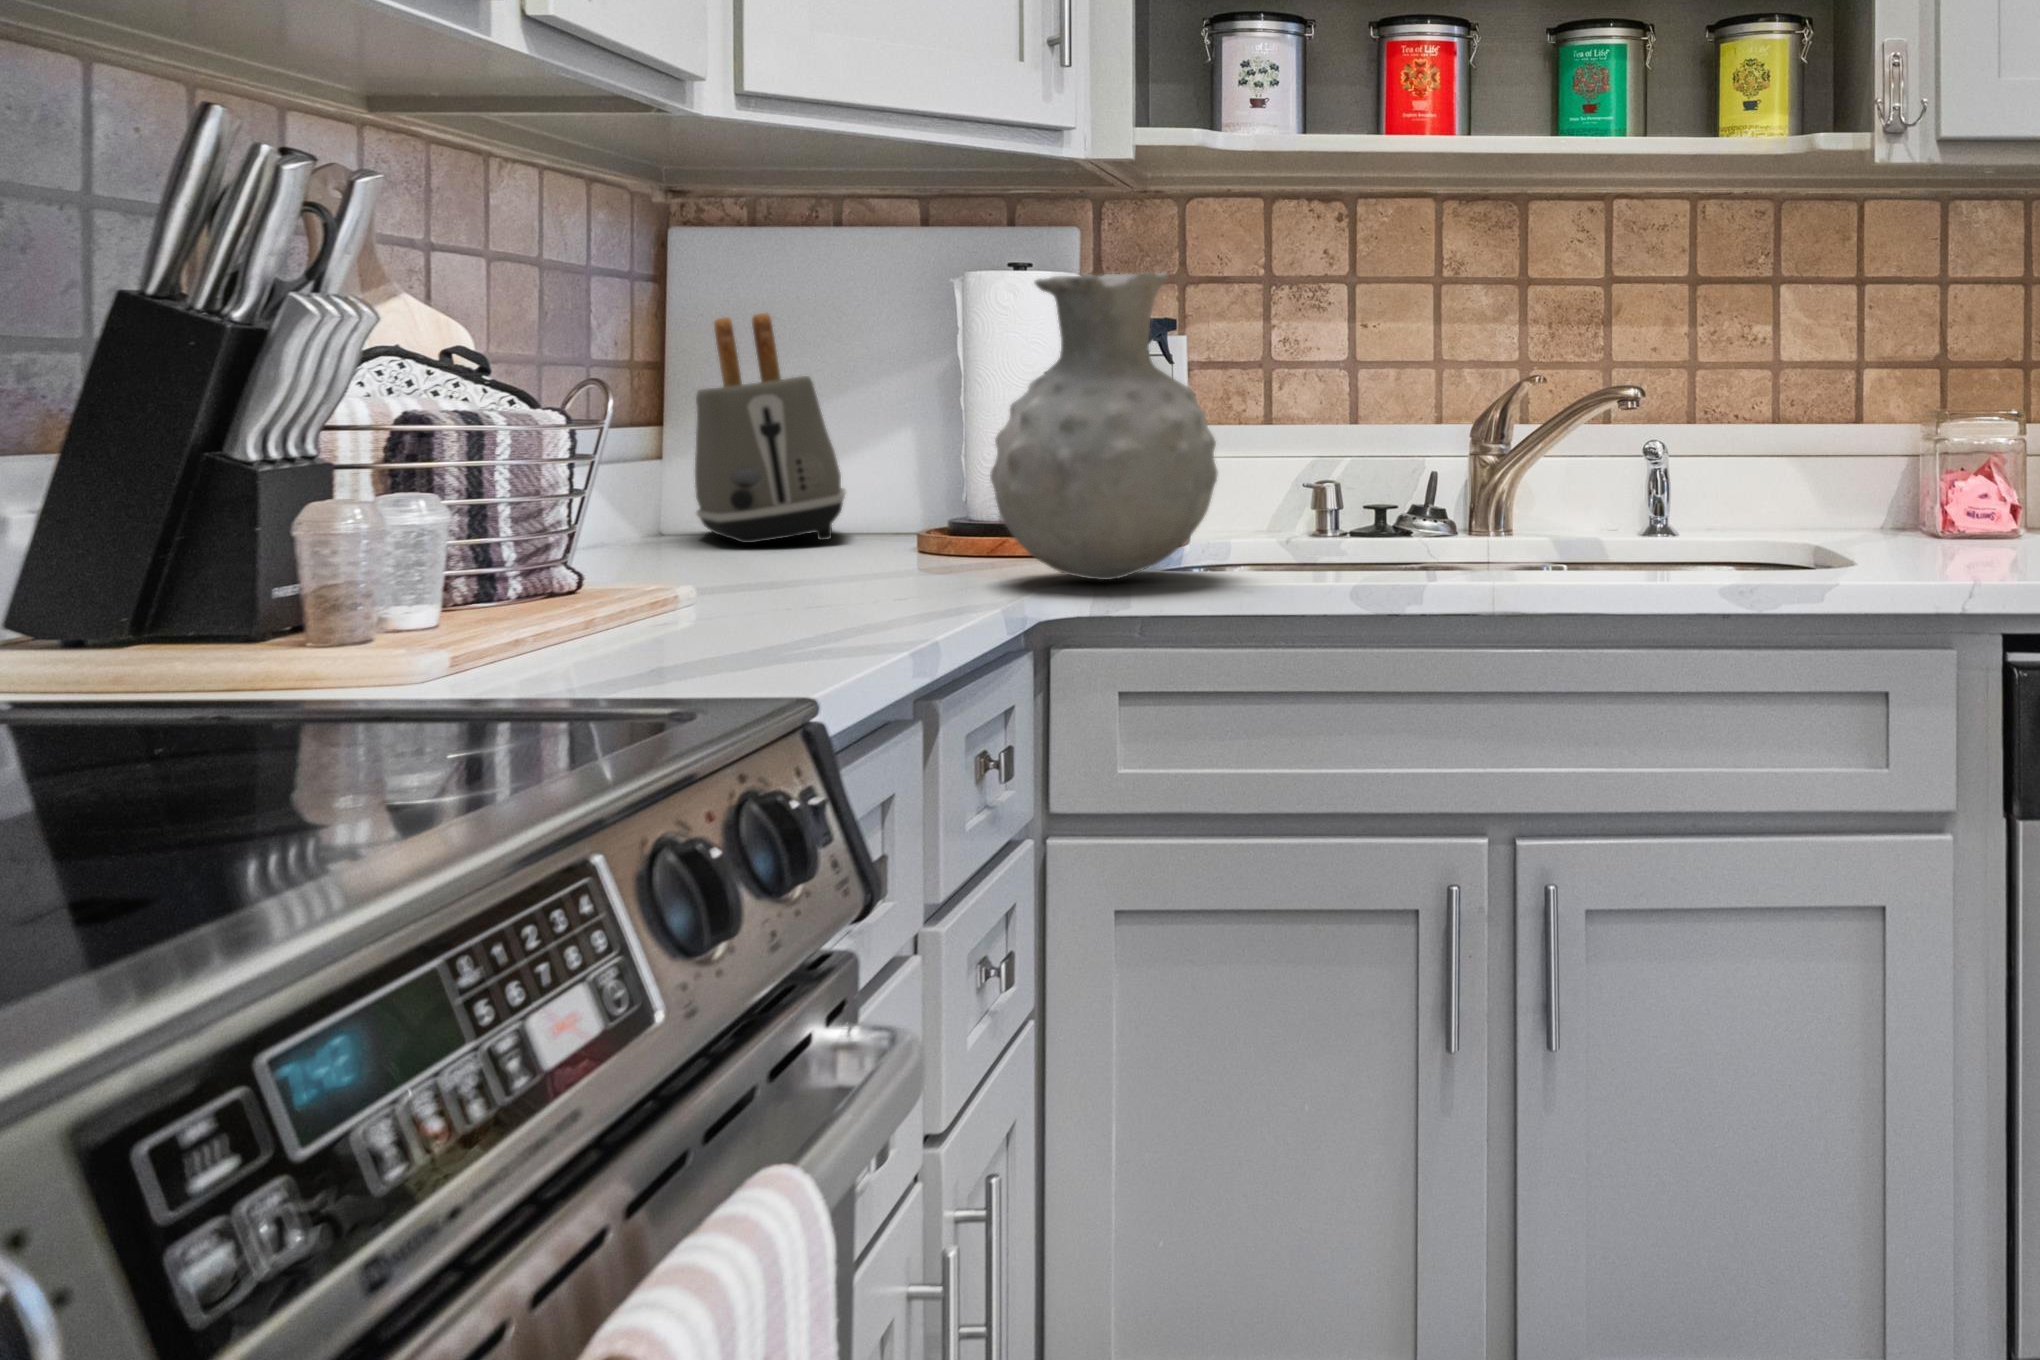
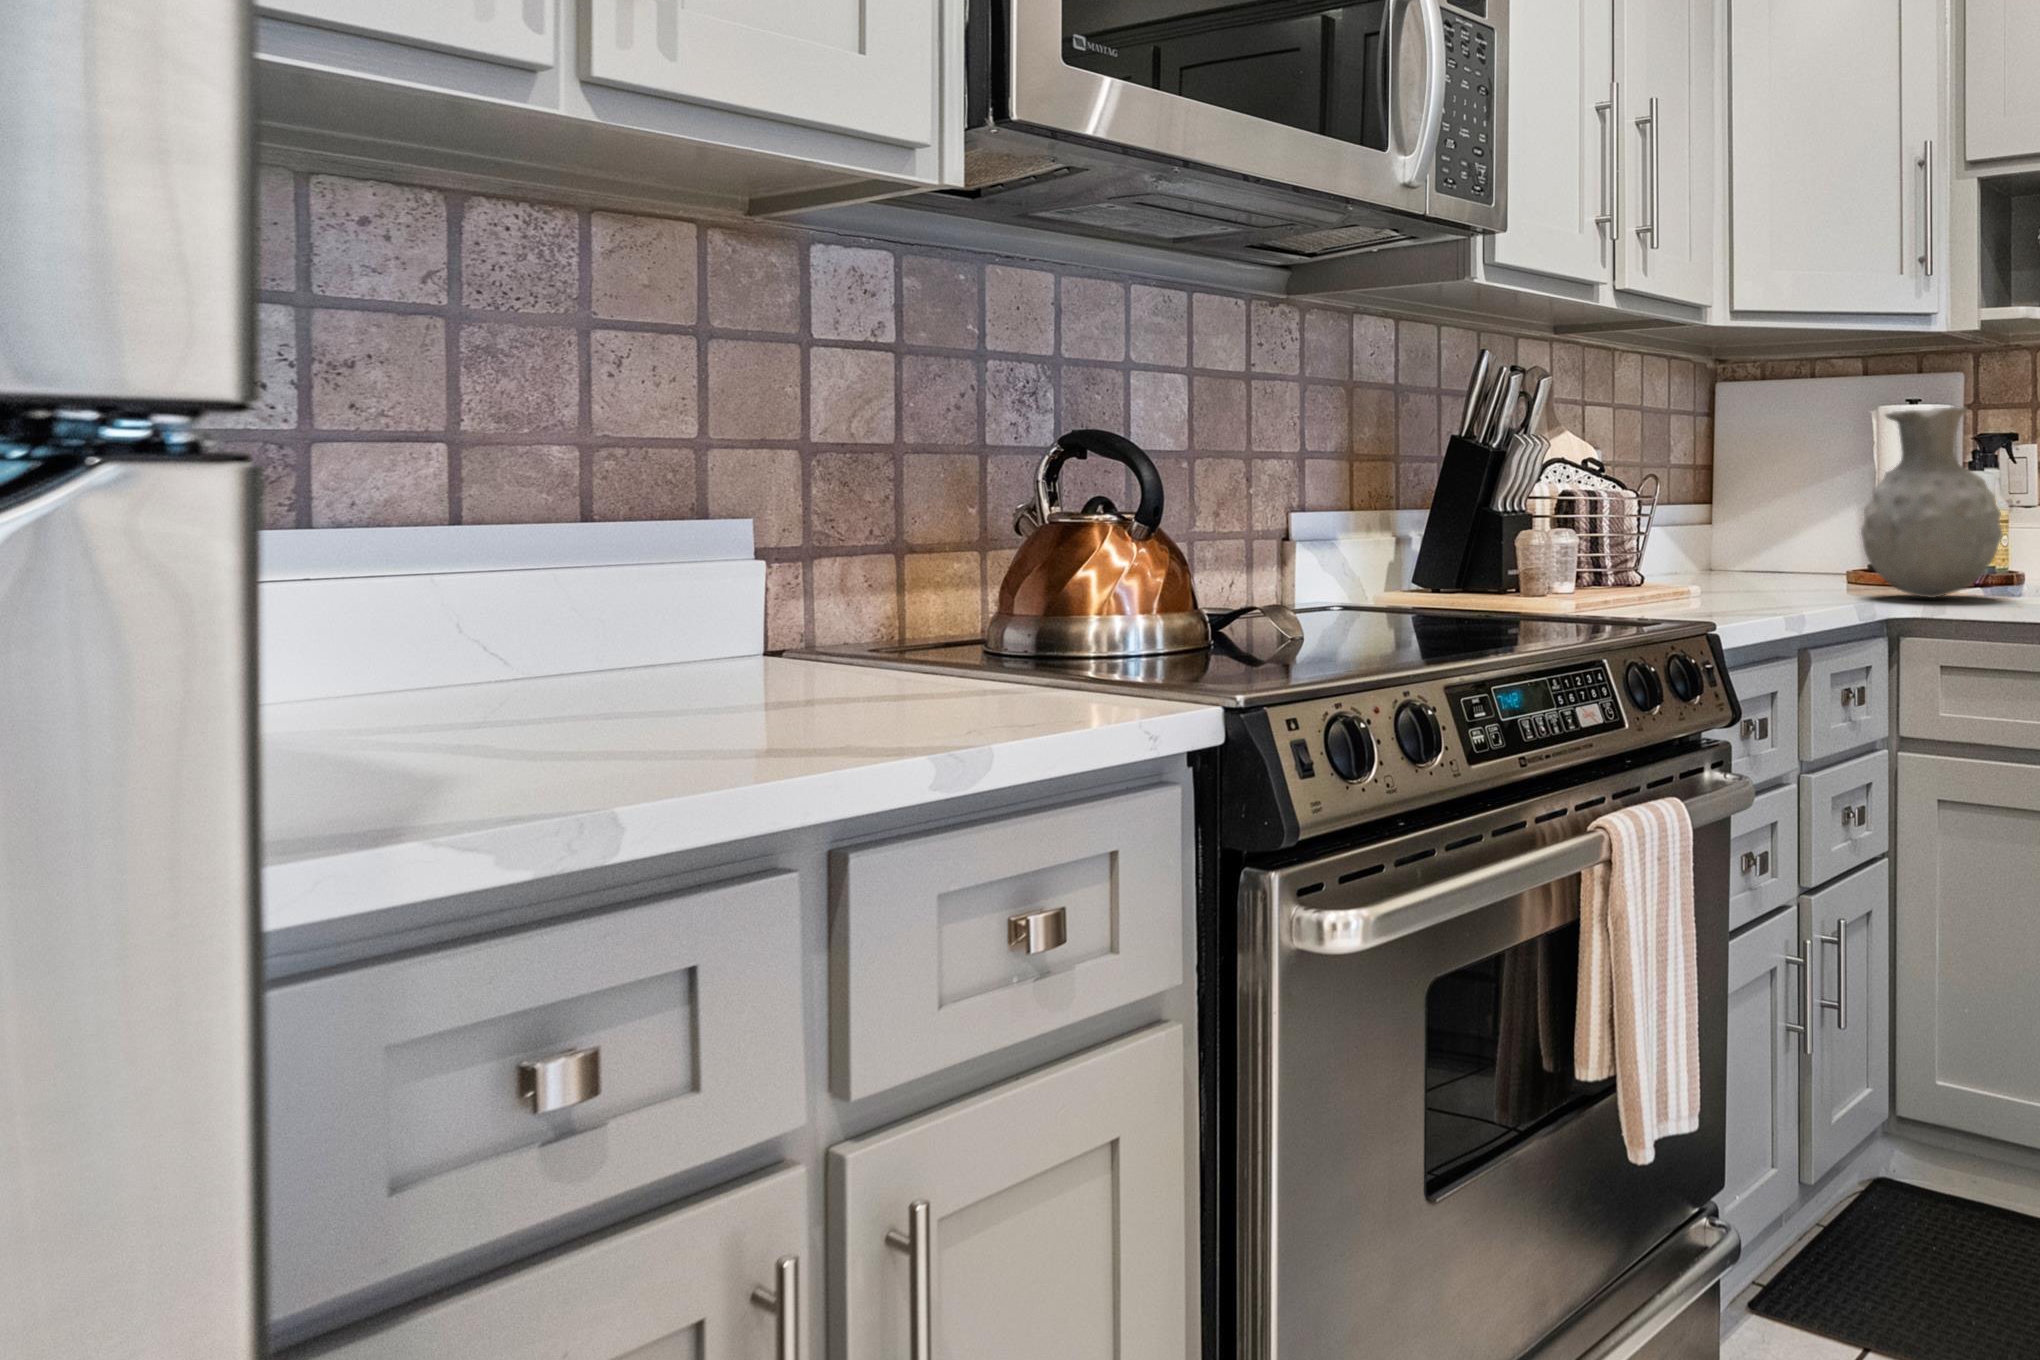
toaster: present [695,313,846,543] -> none [1722,435,1809,575]

